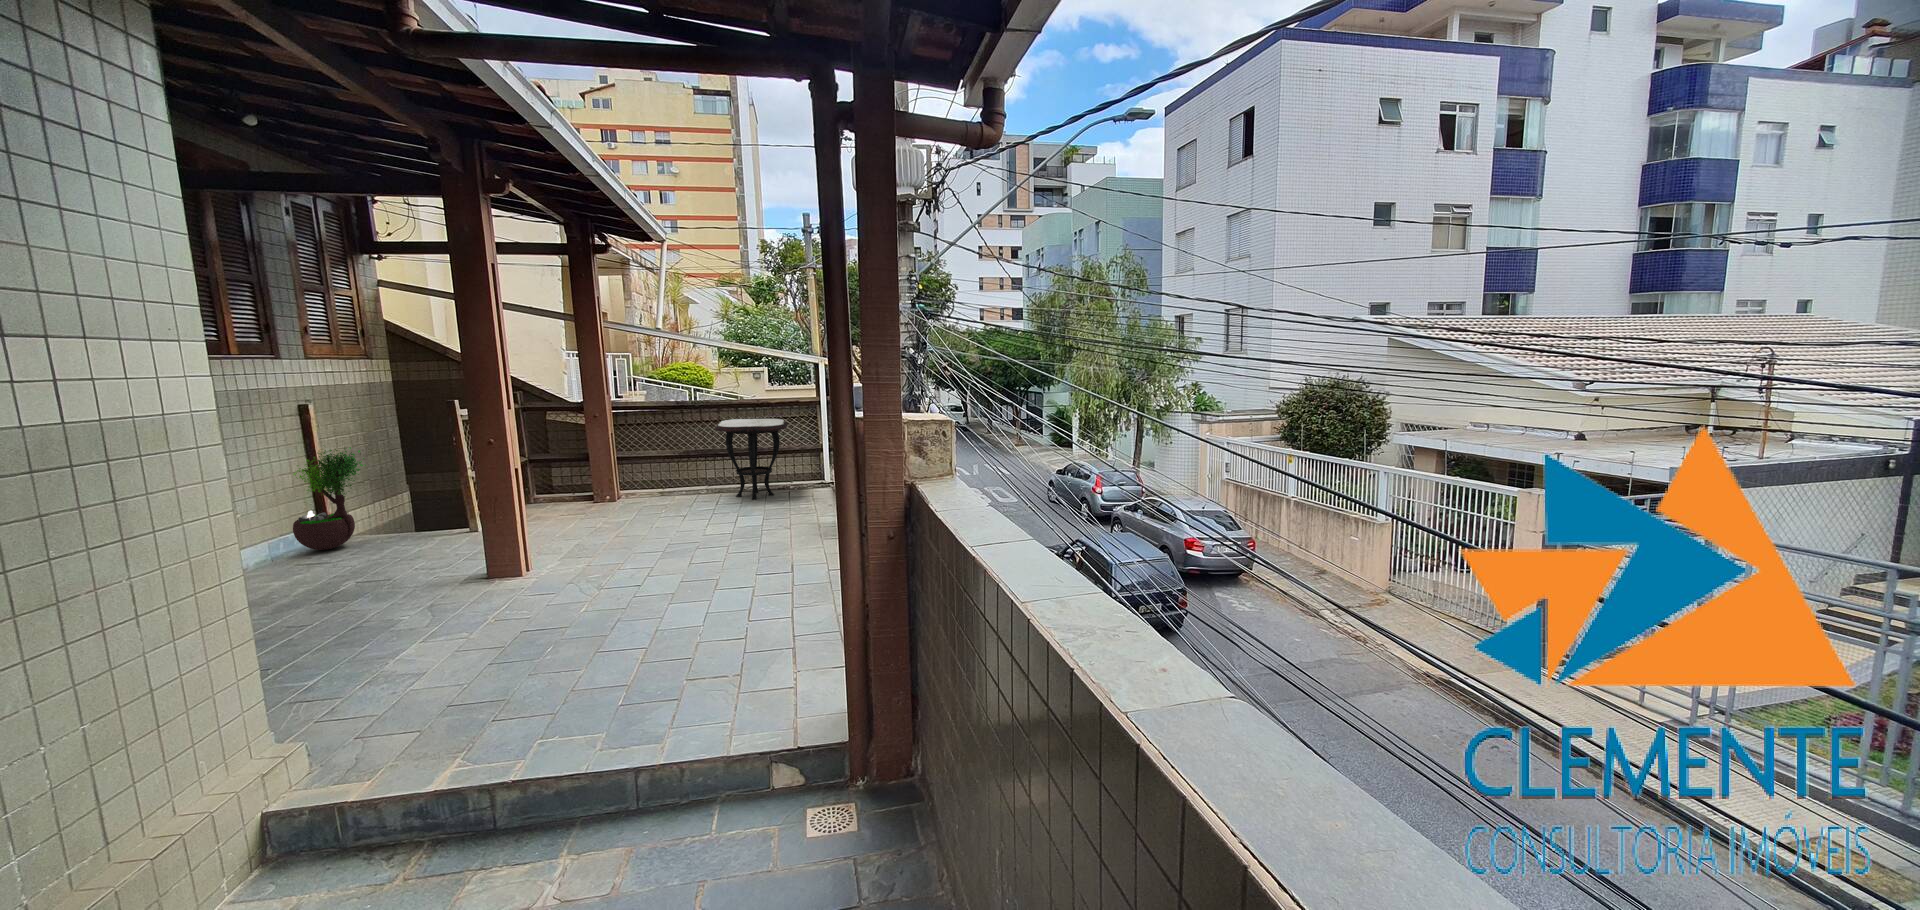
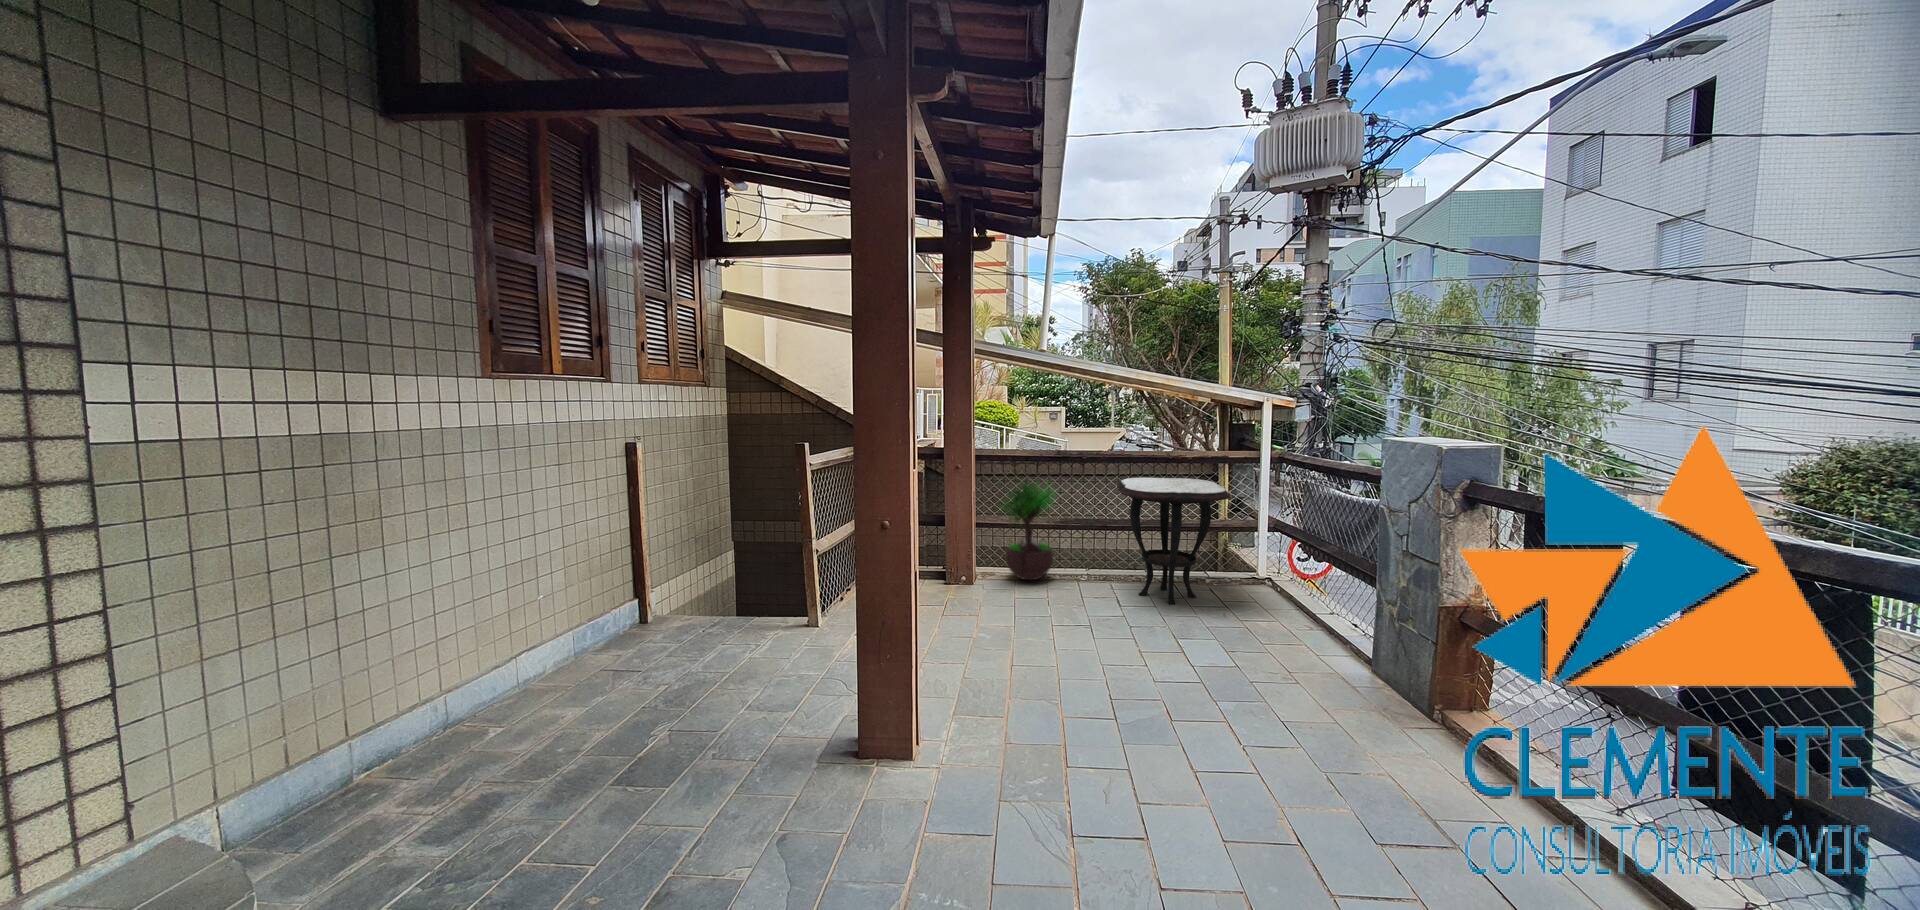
potted tree: present [293,447,366,550] -> present [1000,479,1055,580]

